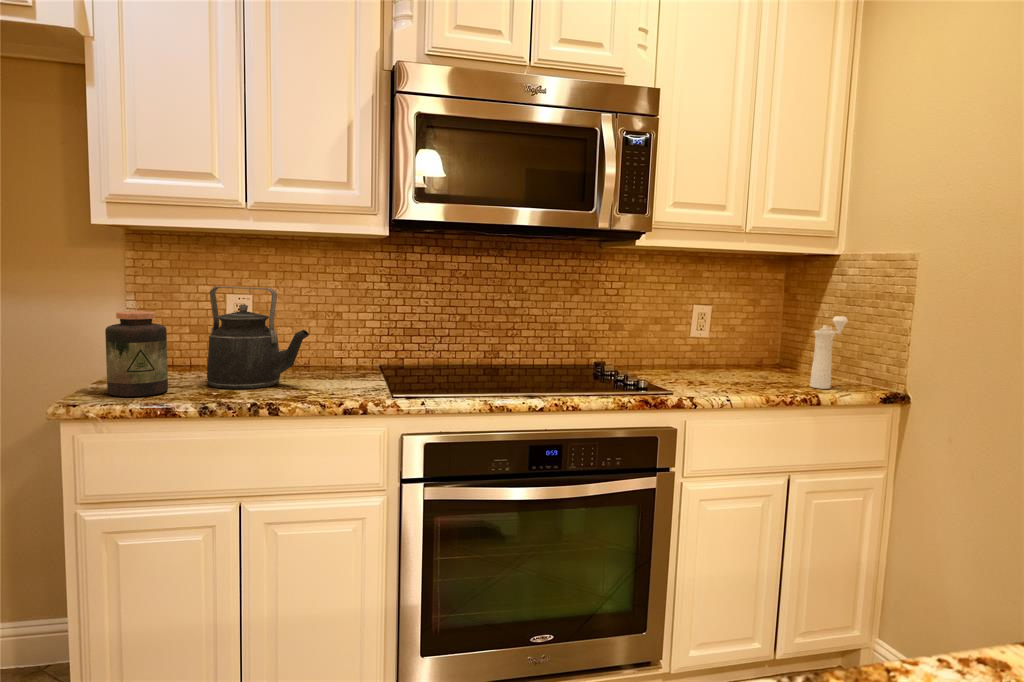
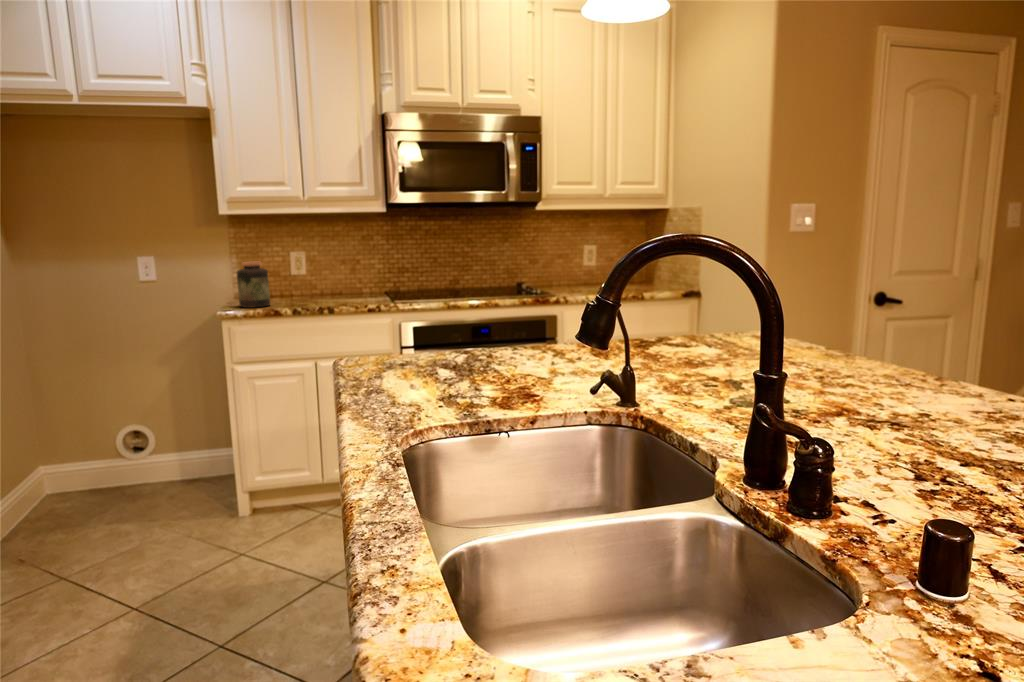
kettle: present [207,287,309,389] -> none [286,246,345,303]
pepper mill: present [810,316,848,389] -> none [645,247,668,291]

